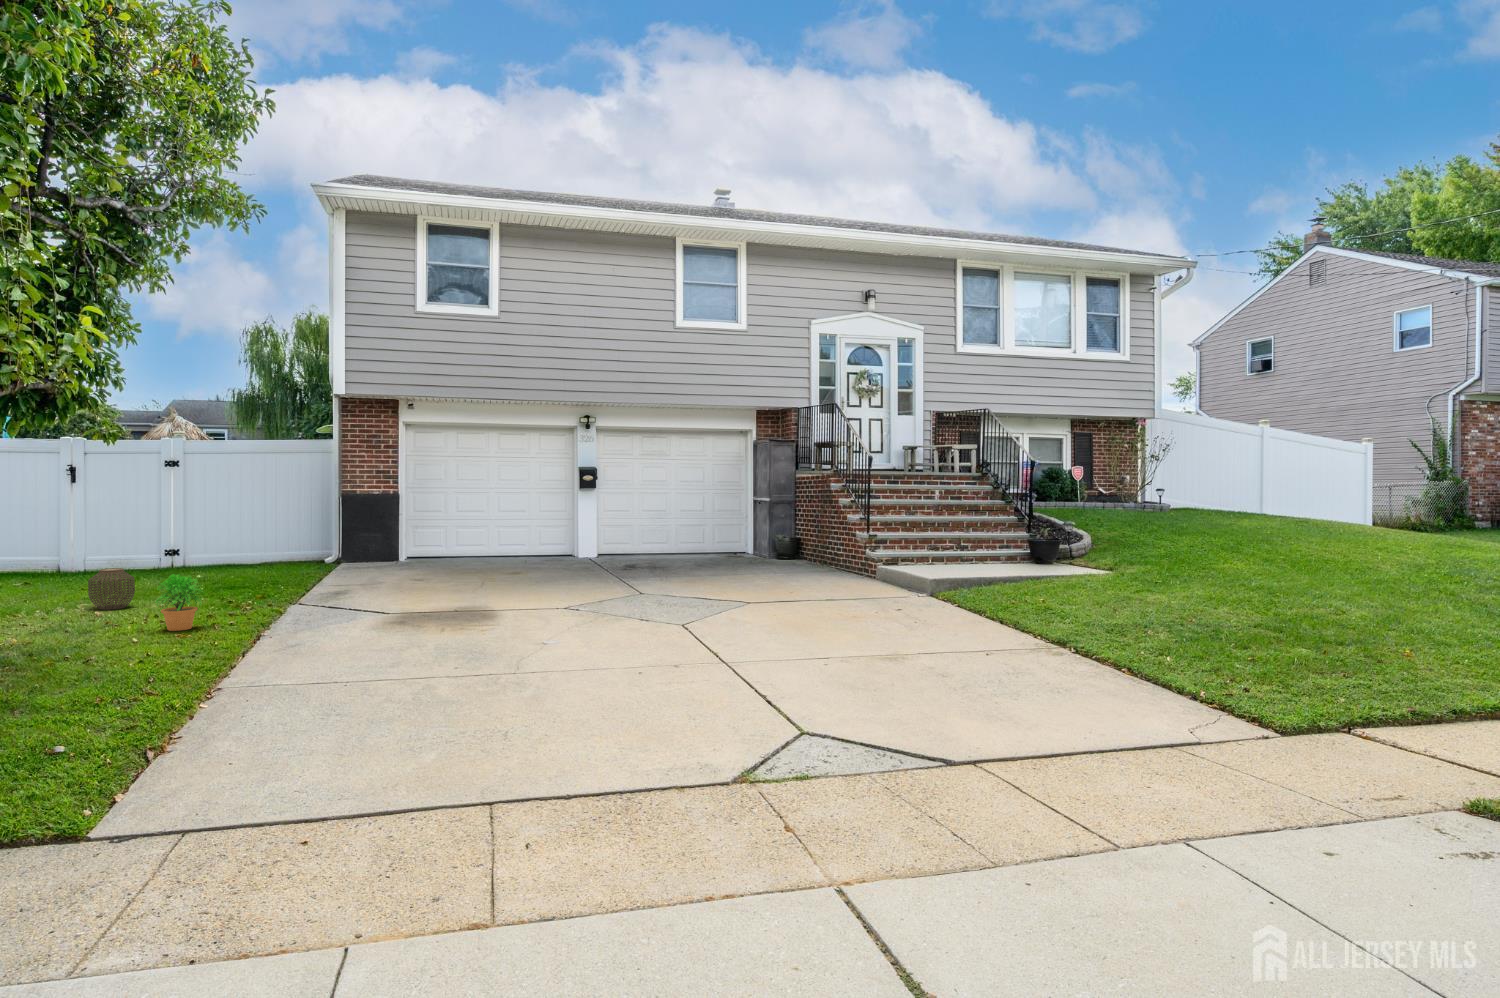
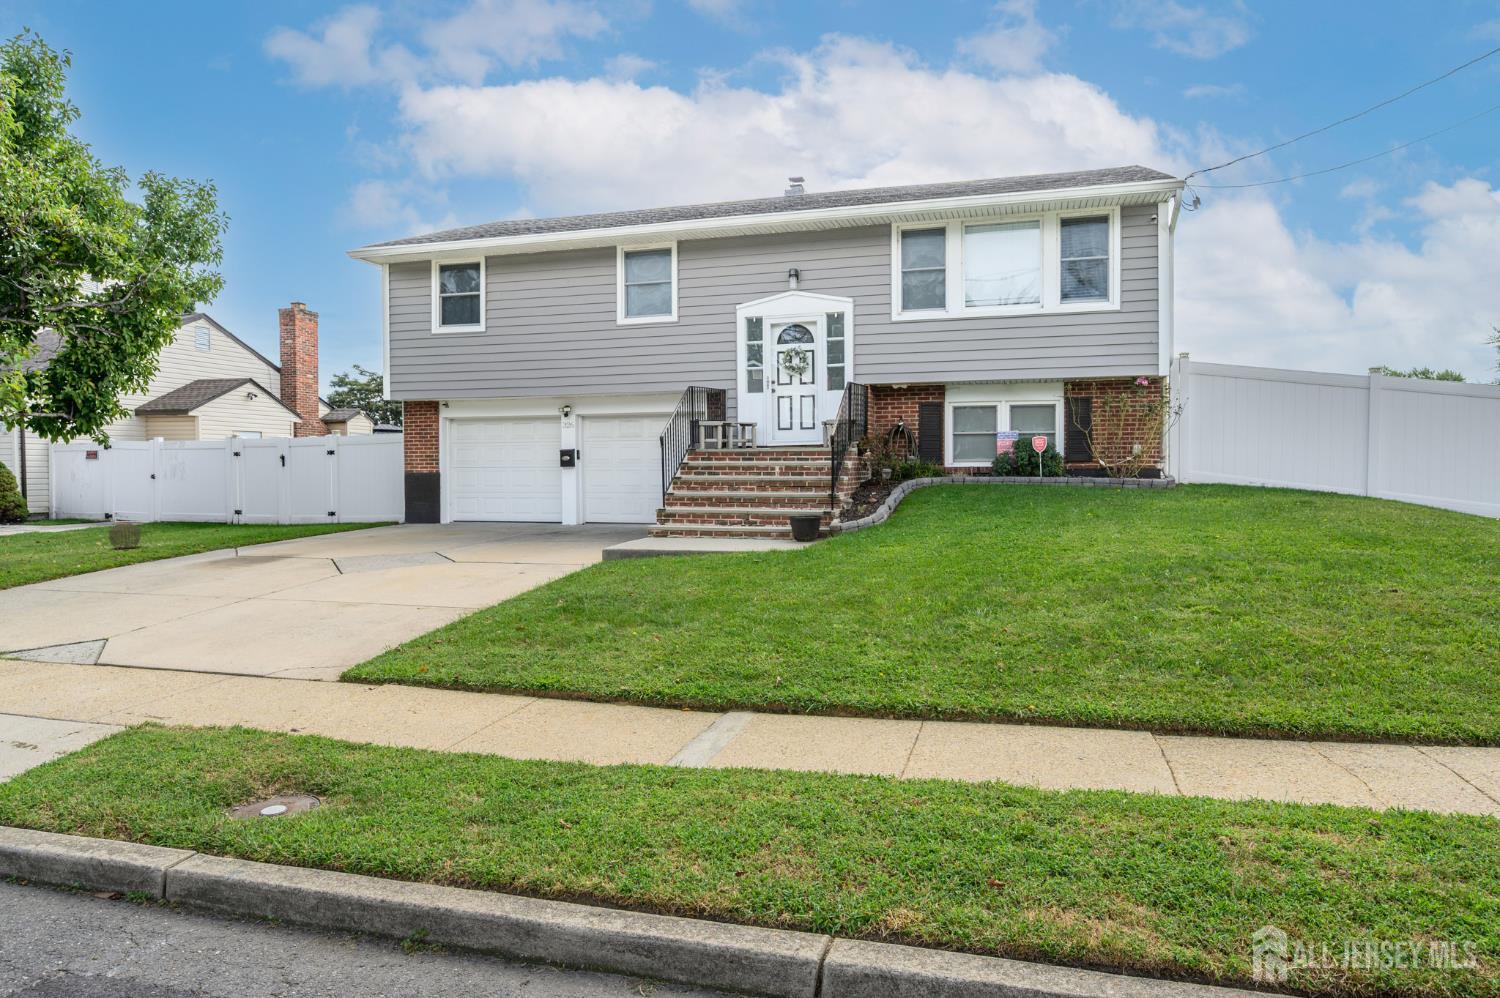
potted plant: present [155,574,201,631] -> none [64,526,104,564]

